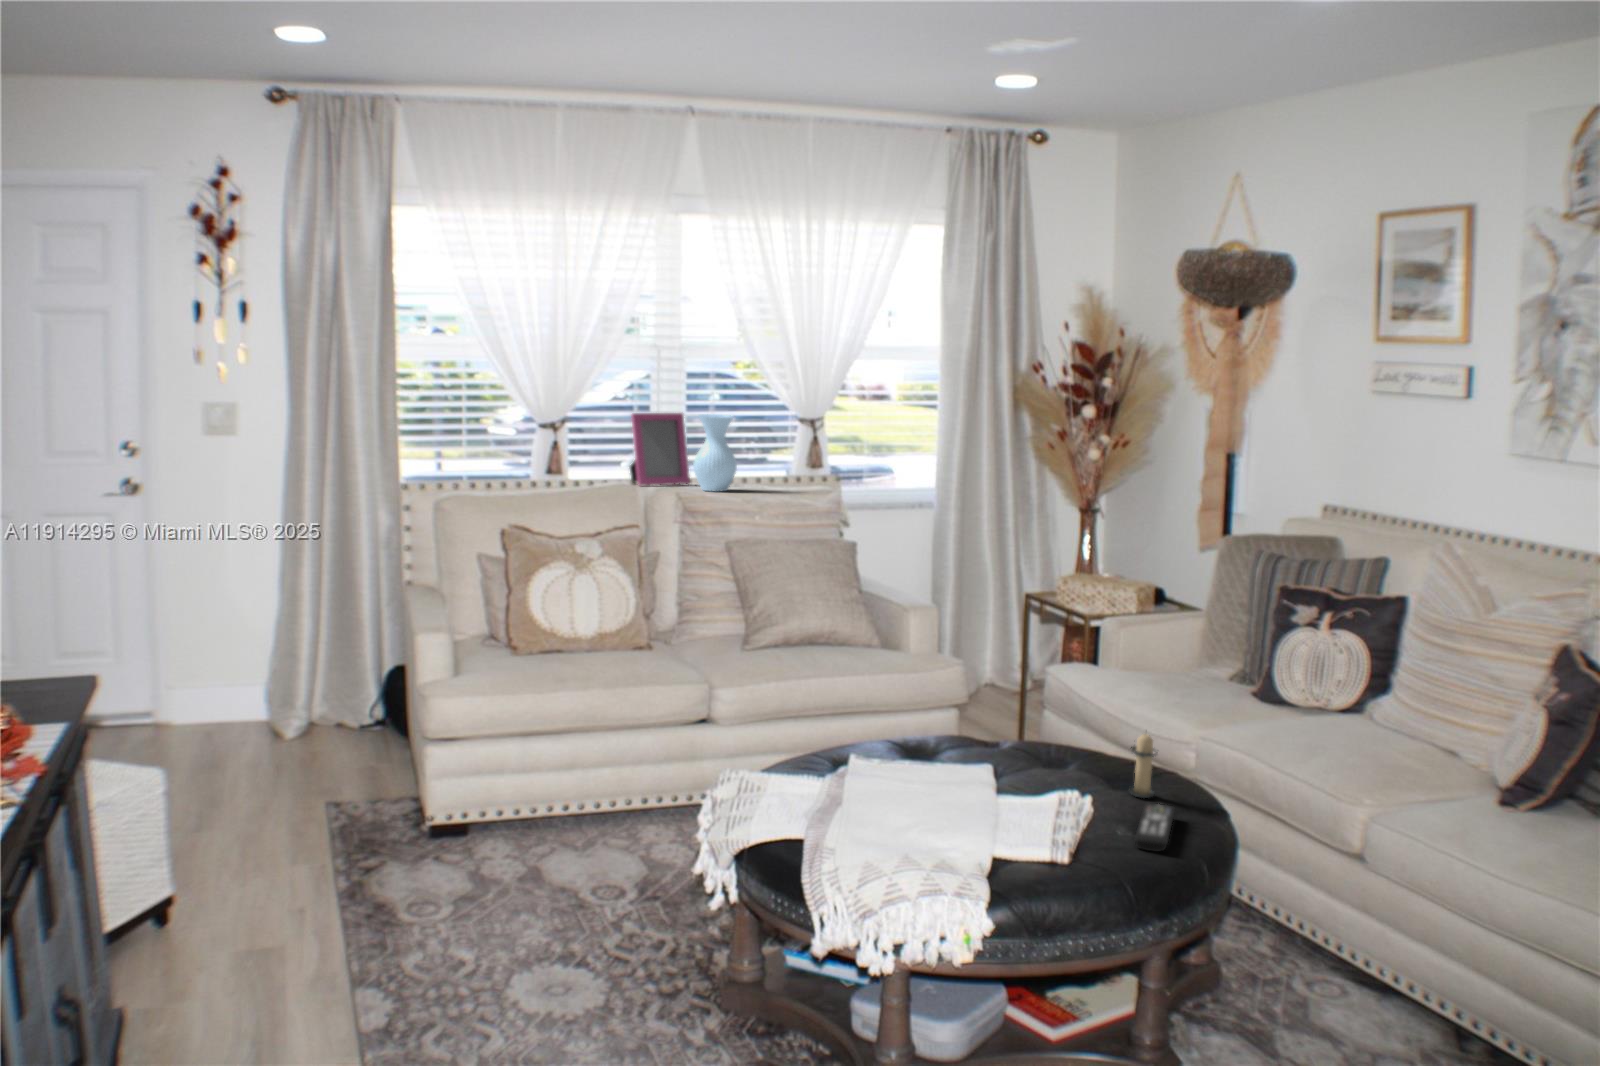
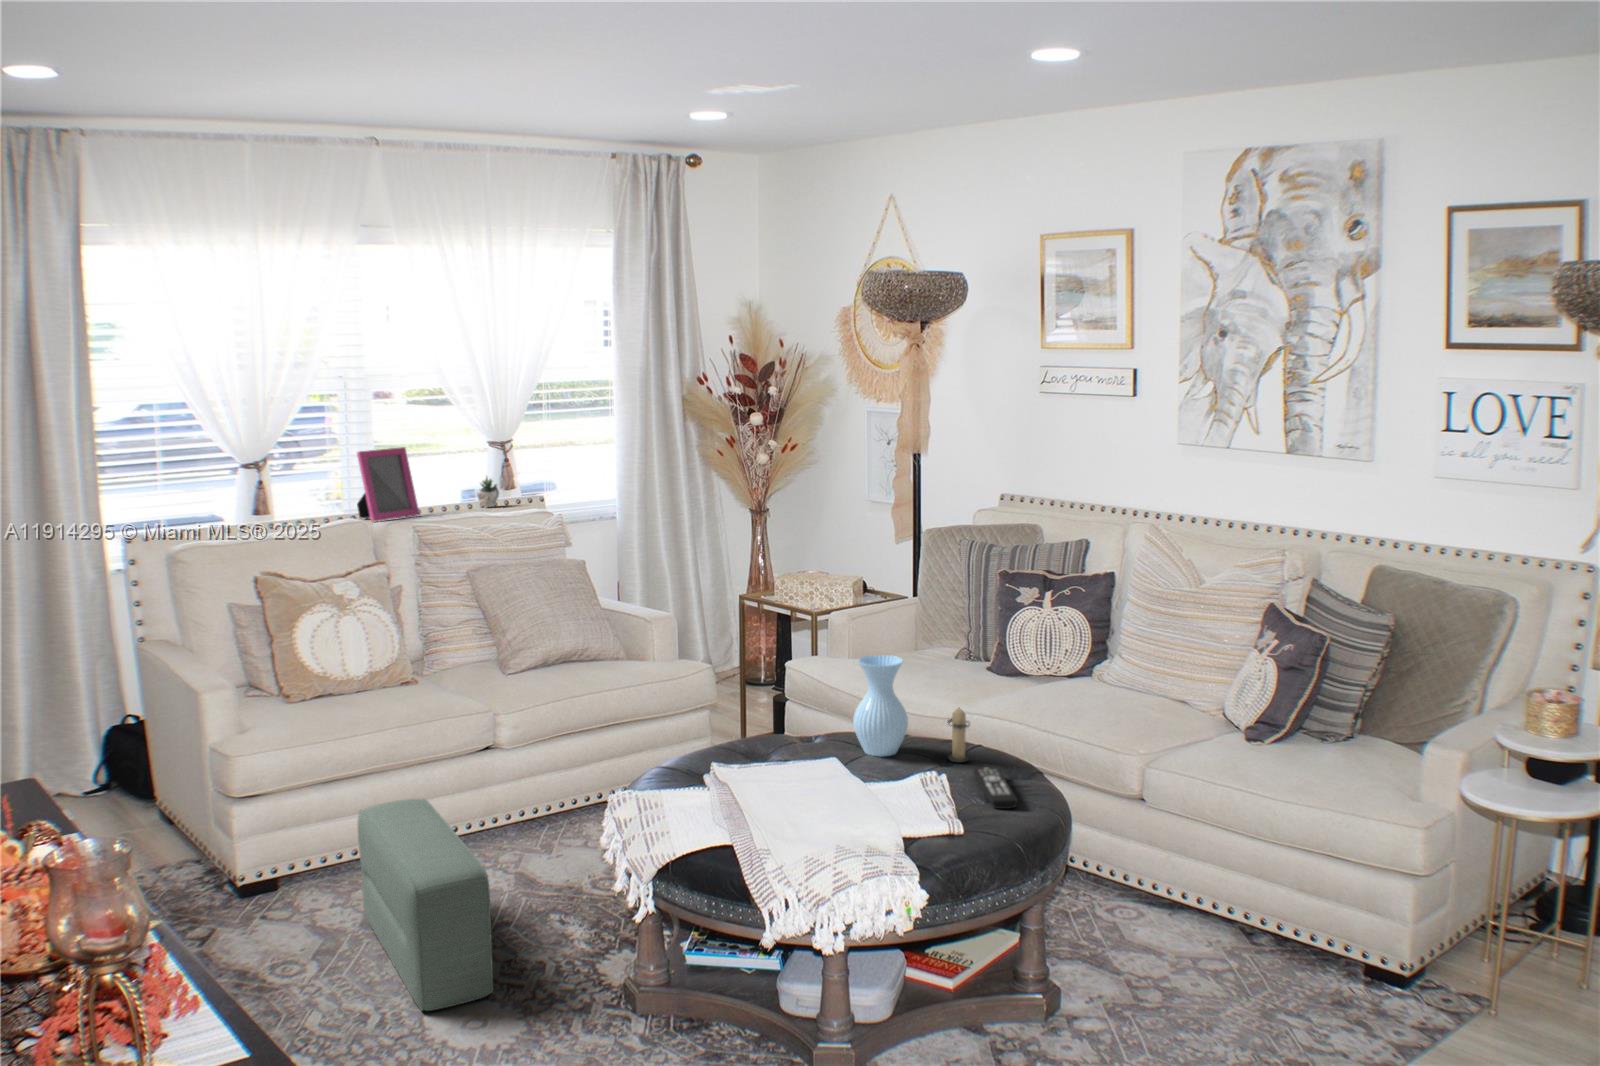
vase: present [693,414,737,492] -> present [853,655,908,756]
succulent plant: none [757,448,802,483] -> present [477,477,499,507]
pouf: none [516,757,600,967] -> present [357,799,493,1011]

